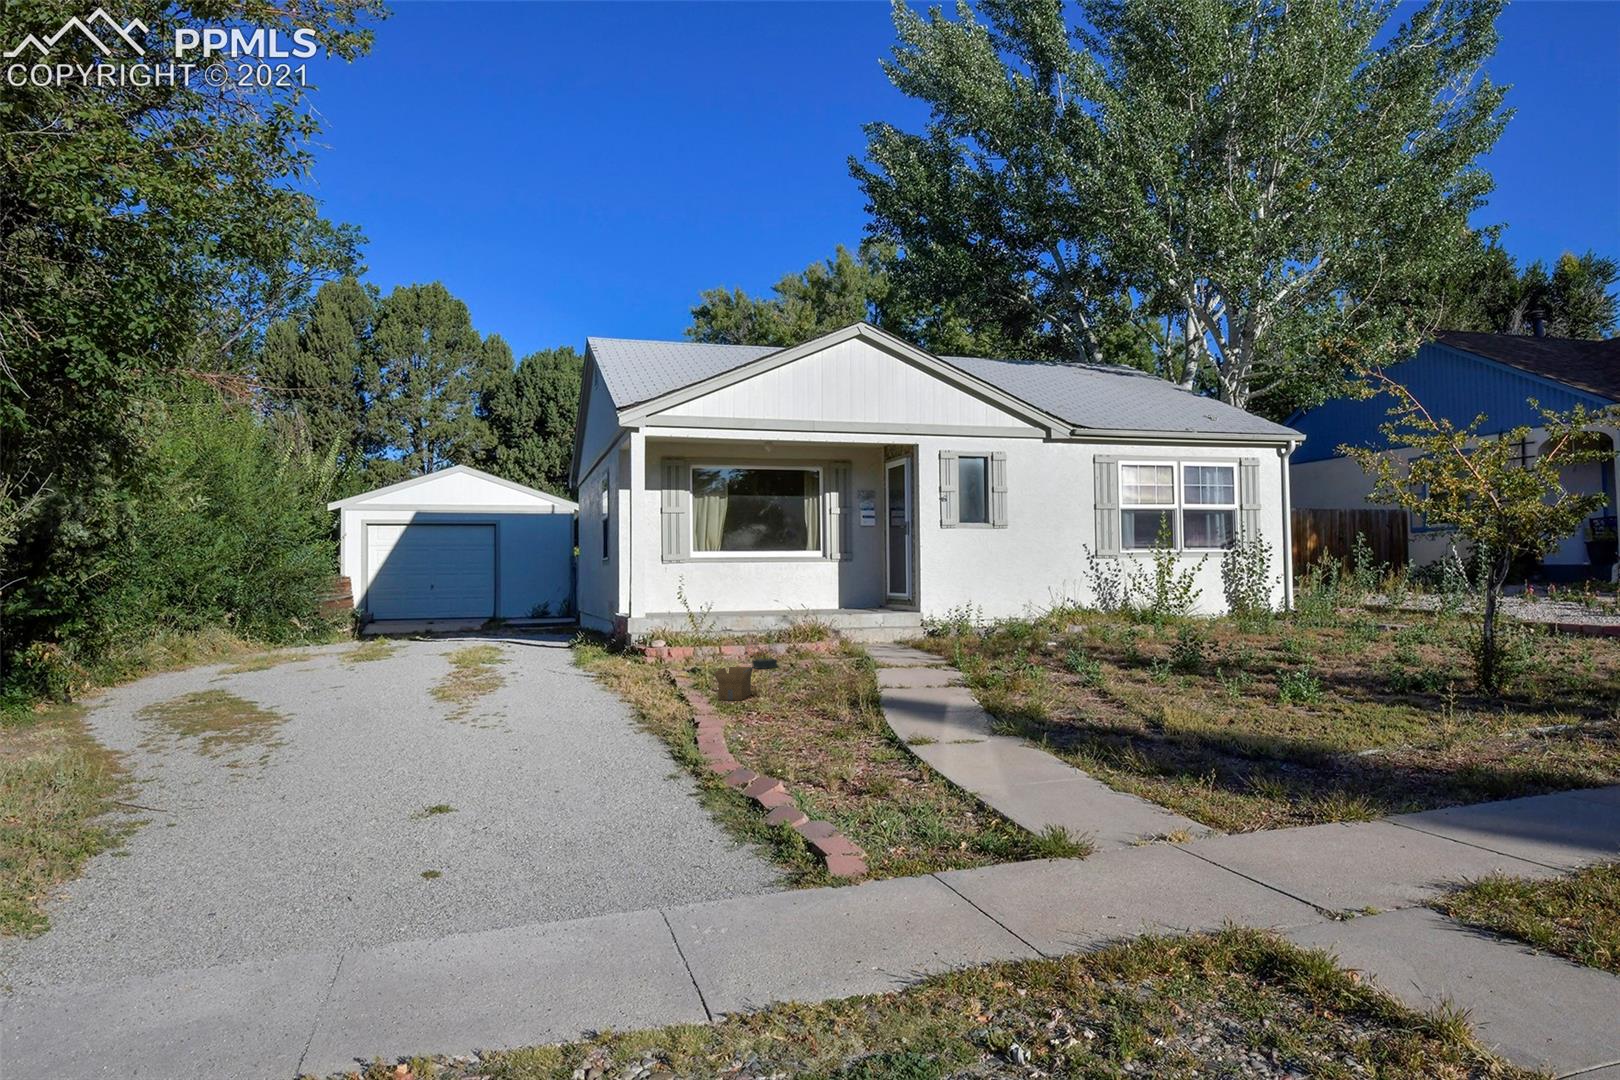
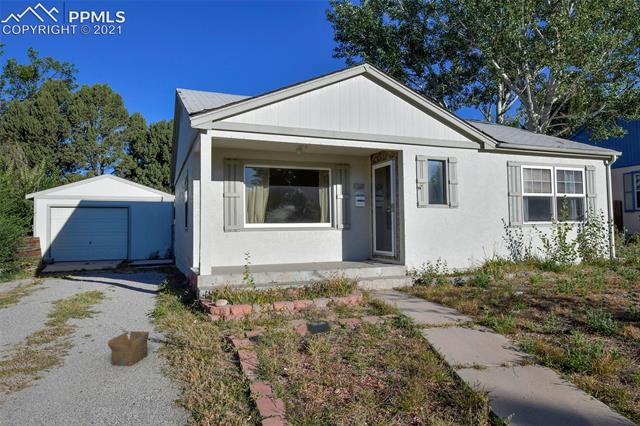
cardboard box: present [714,667,753,700] -> present [108,331,149,366]

